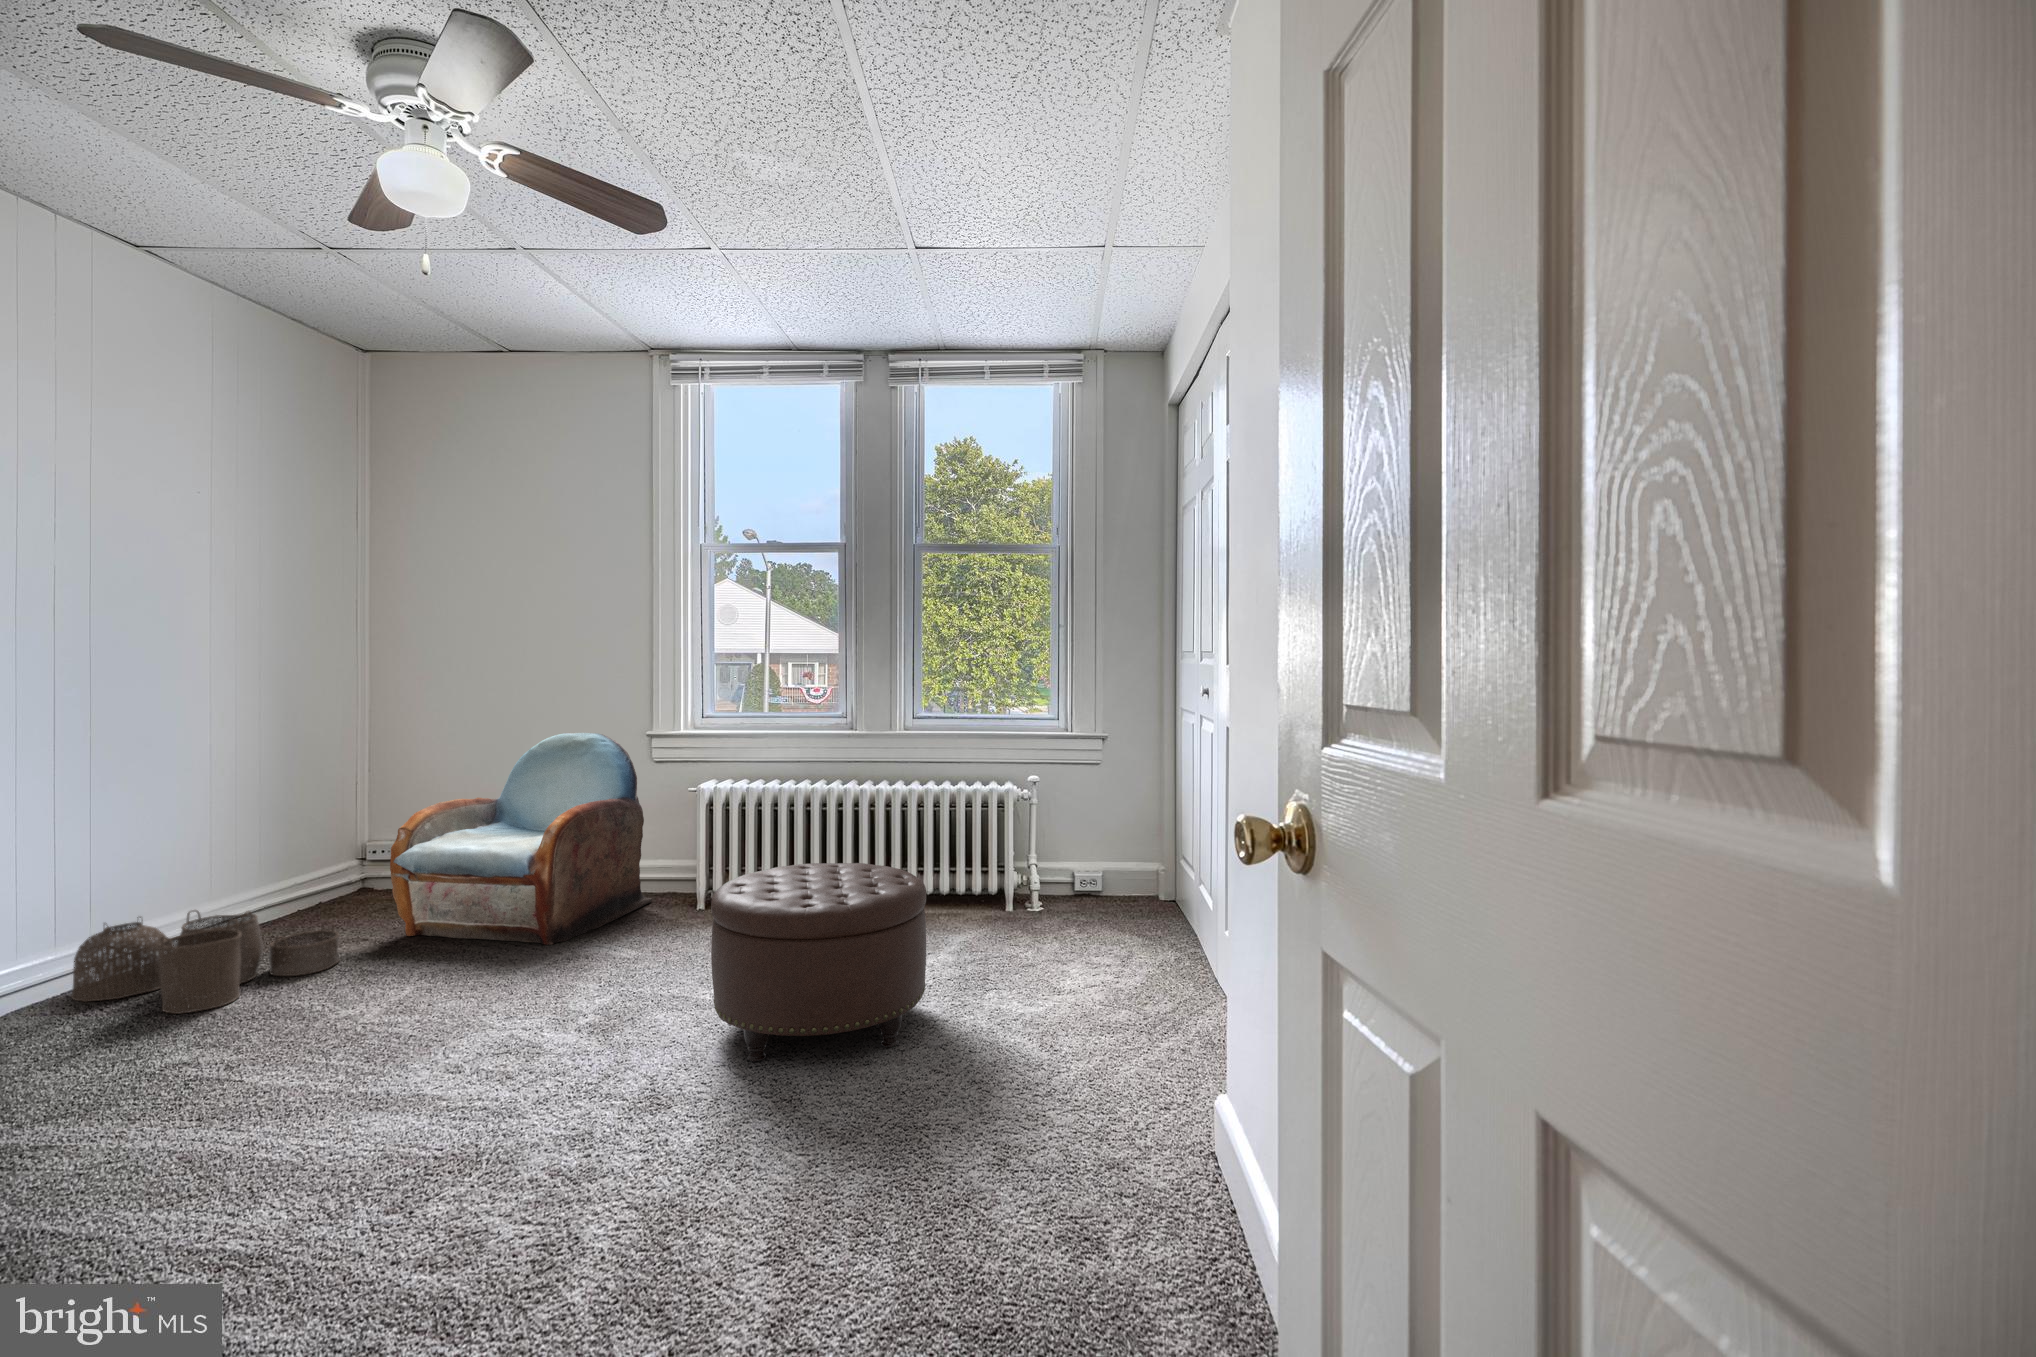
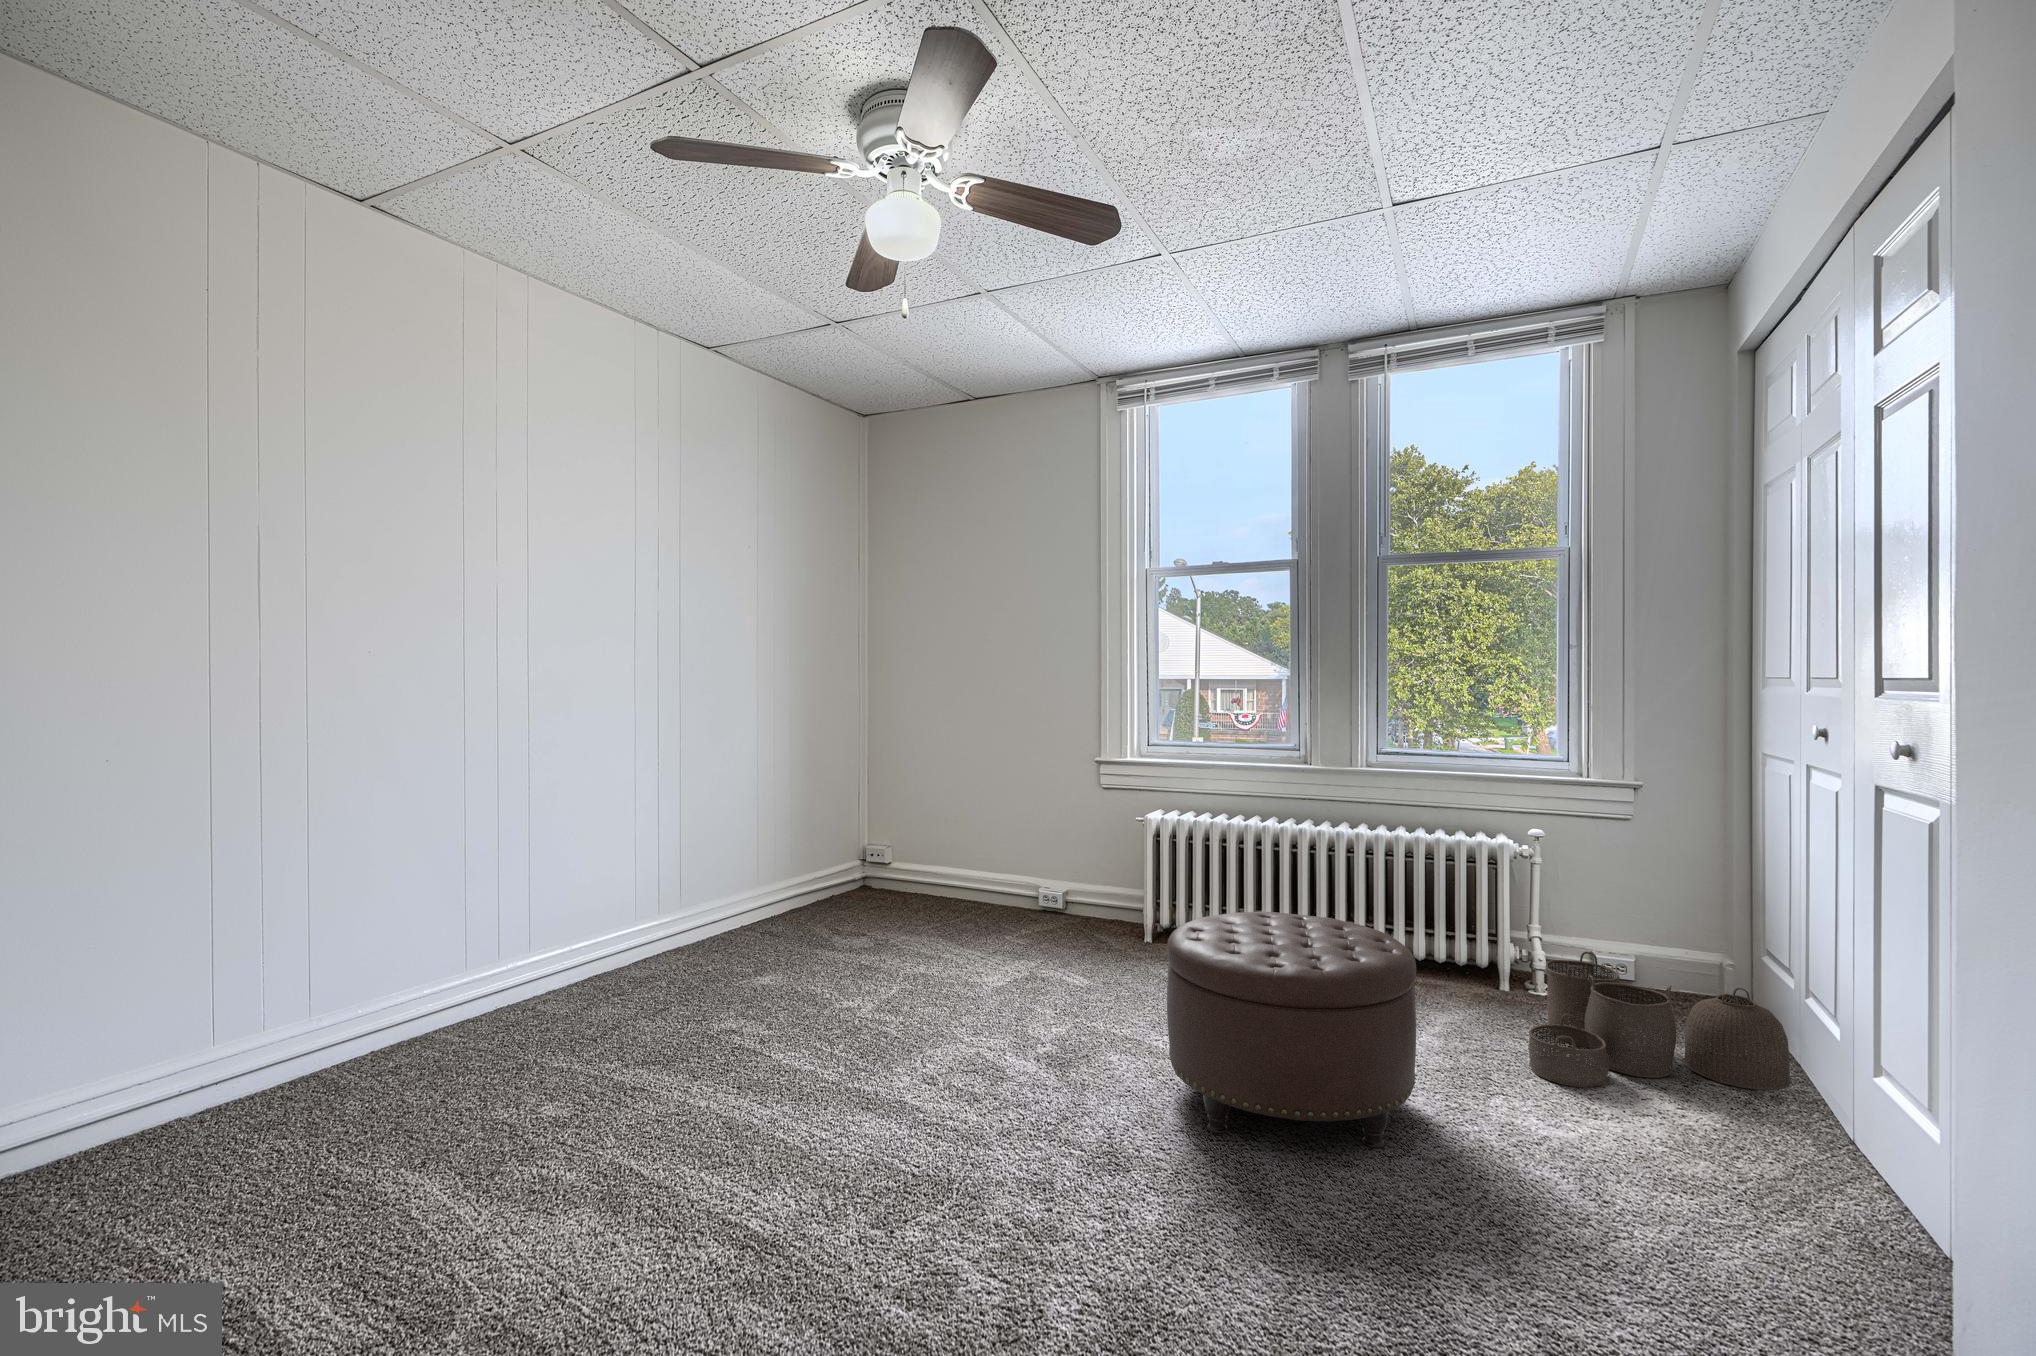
armchair: present [390,733,652,945] -> none [882,755,1101,961]
woven basket: present [71,910,339,1014] -> present [1528,952,1791,1090]

